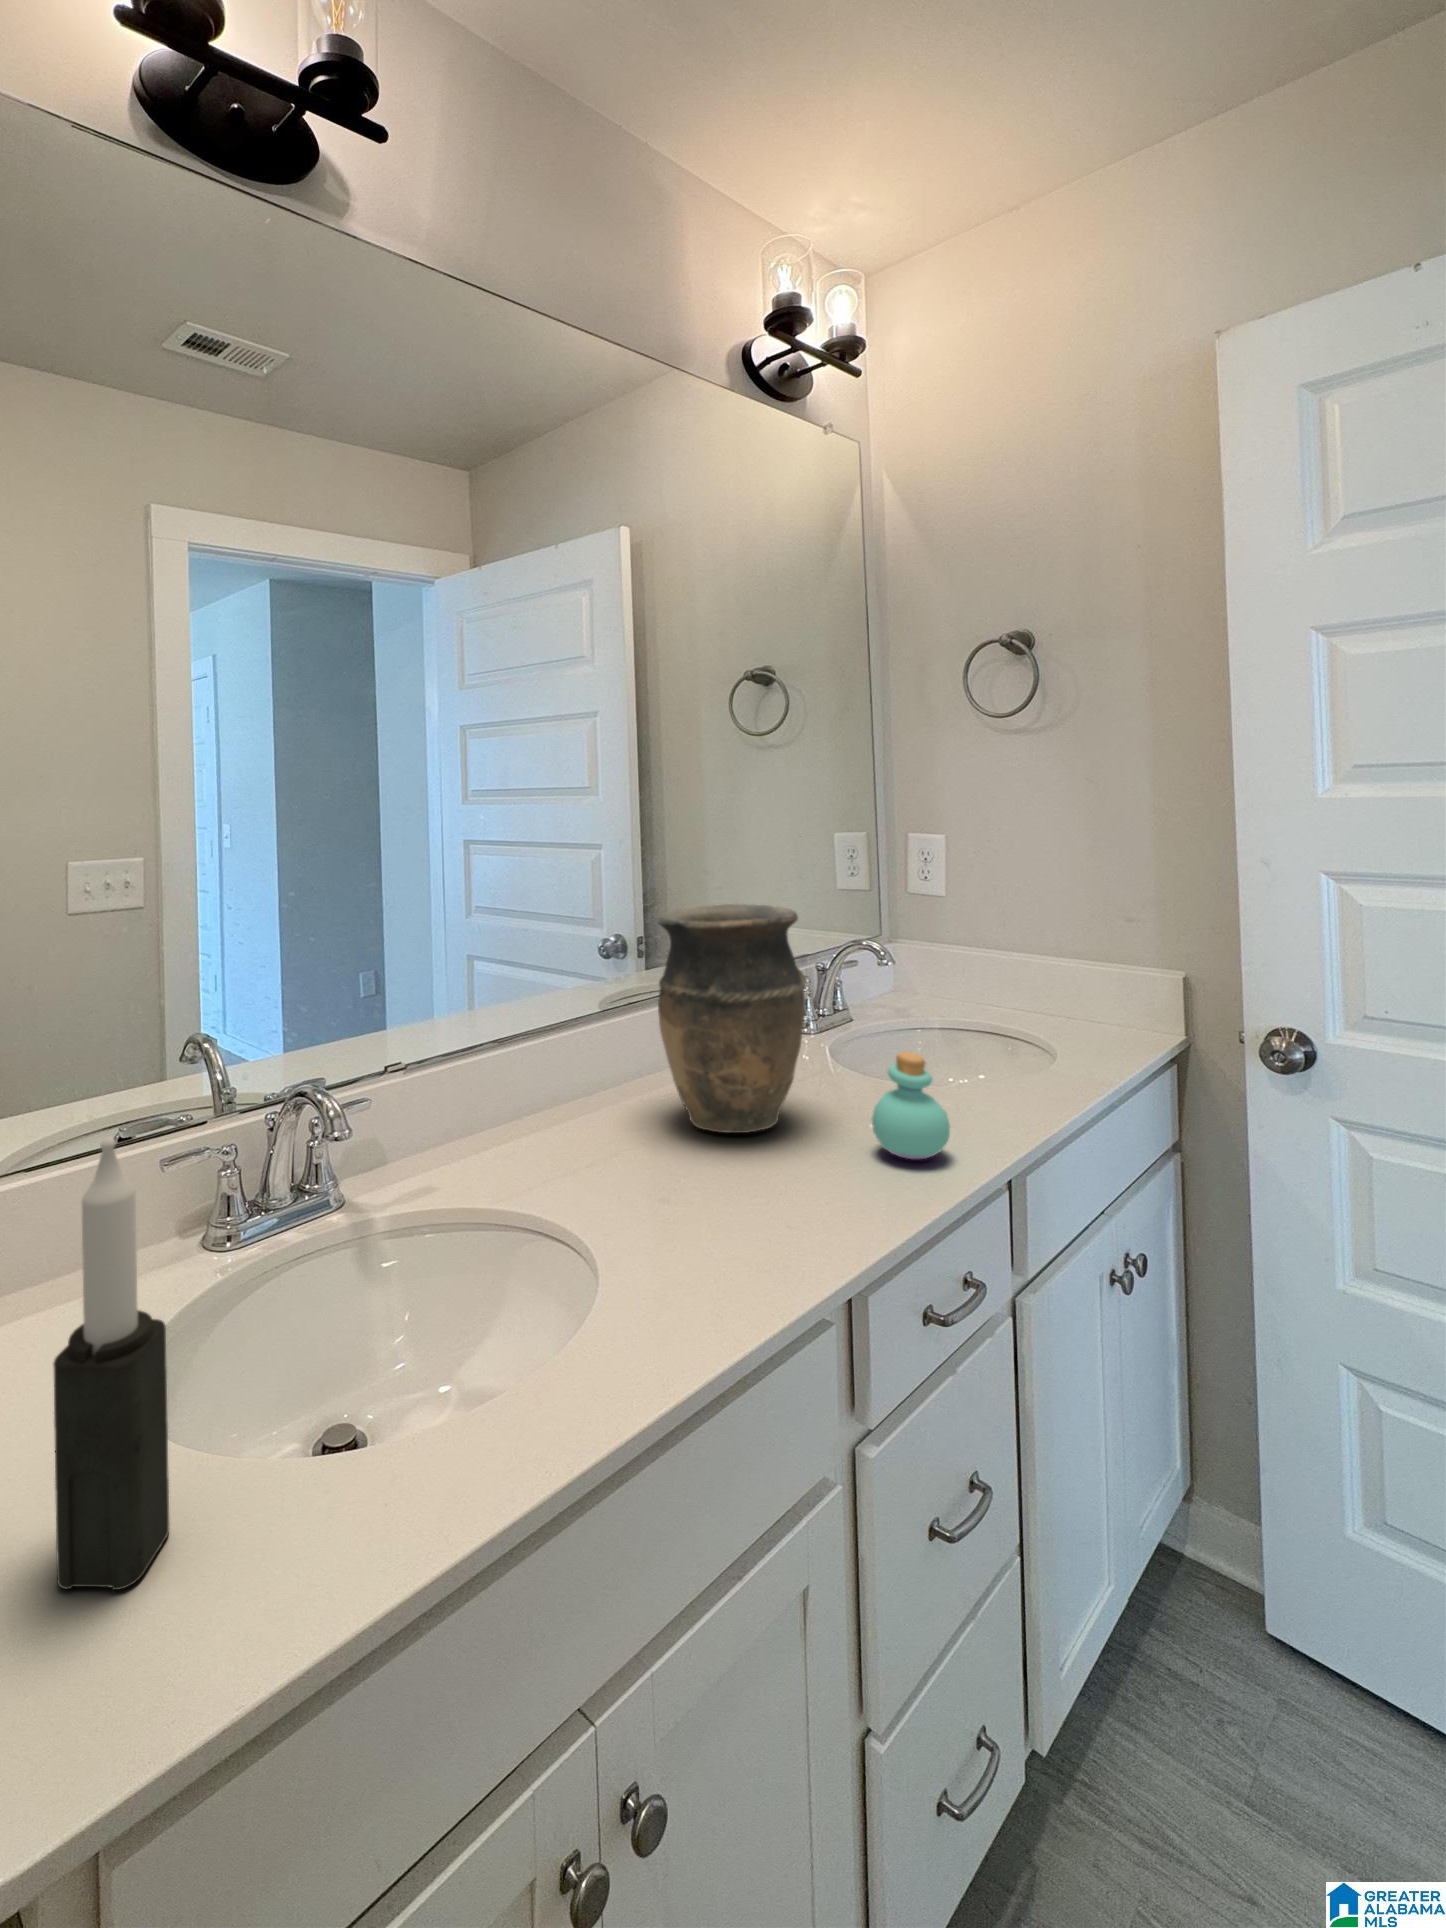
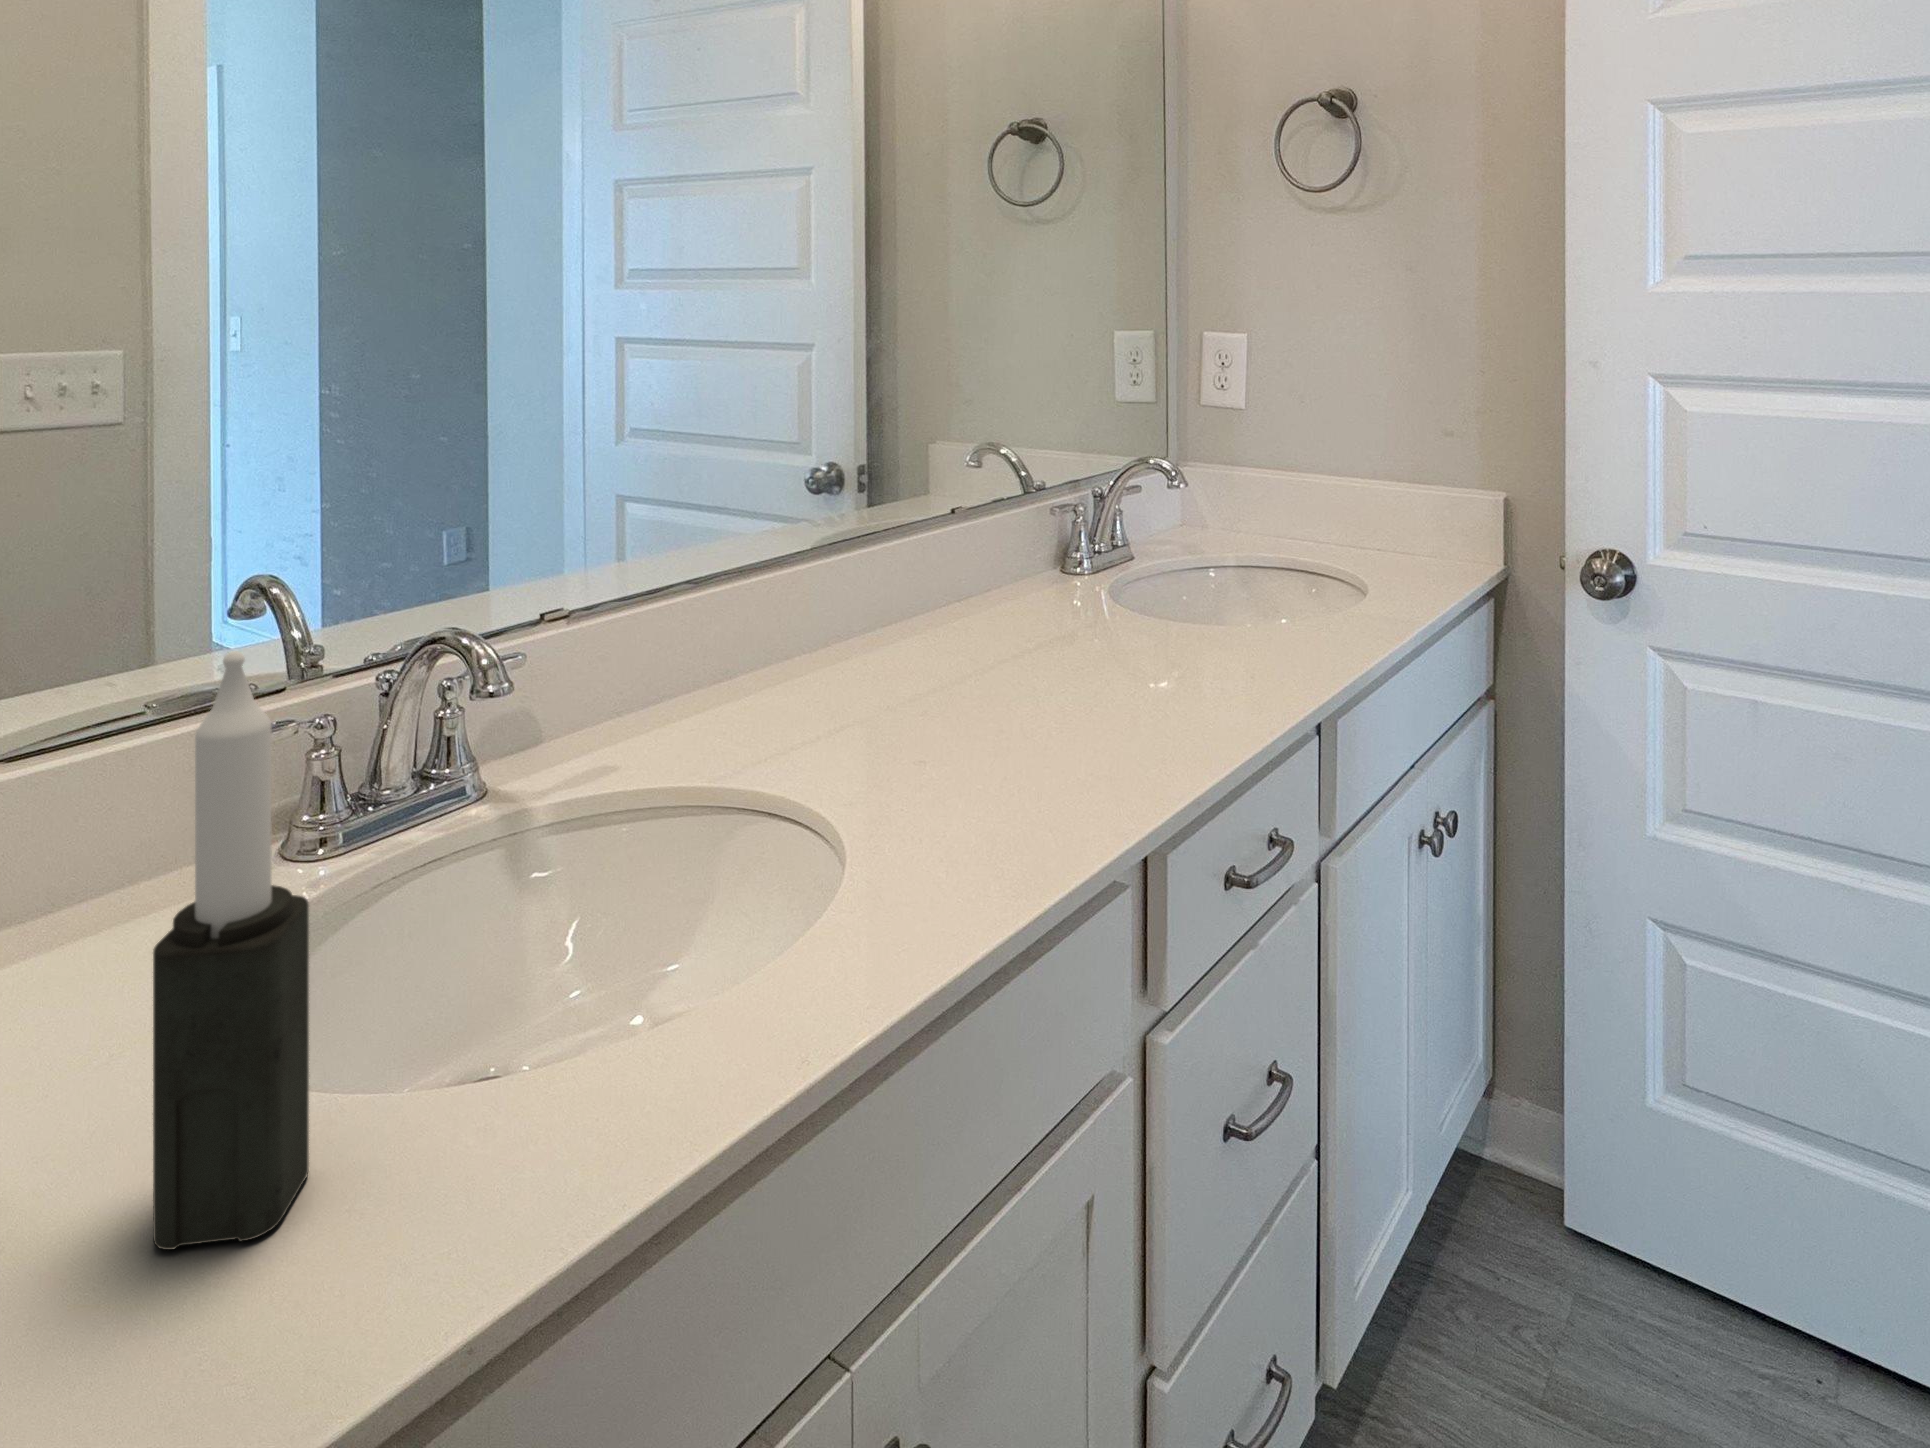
vase: present [658,904,807,1133] -> none [907,404,1093,686]
perfume bottle: present [872,1052,950,1159] -> none [1168,576,1258,703]

